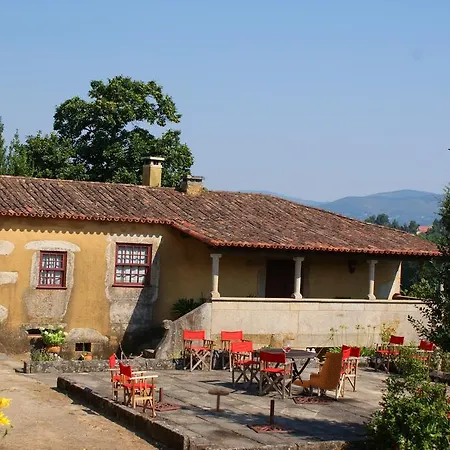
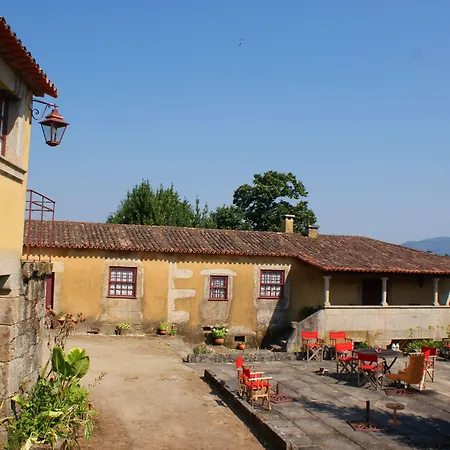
side table: present [208,390,229,412] -> present [385,403,405,425]

